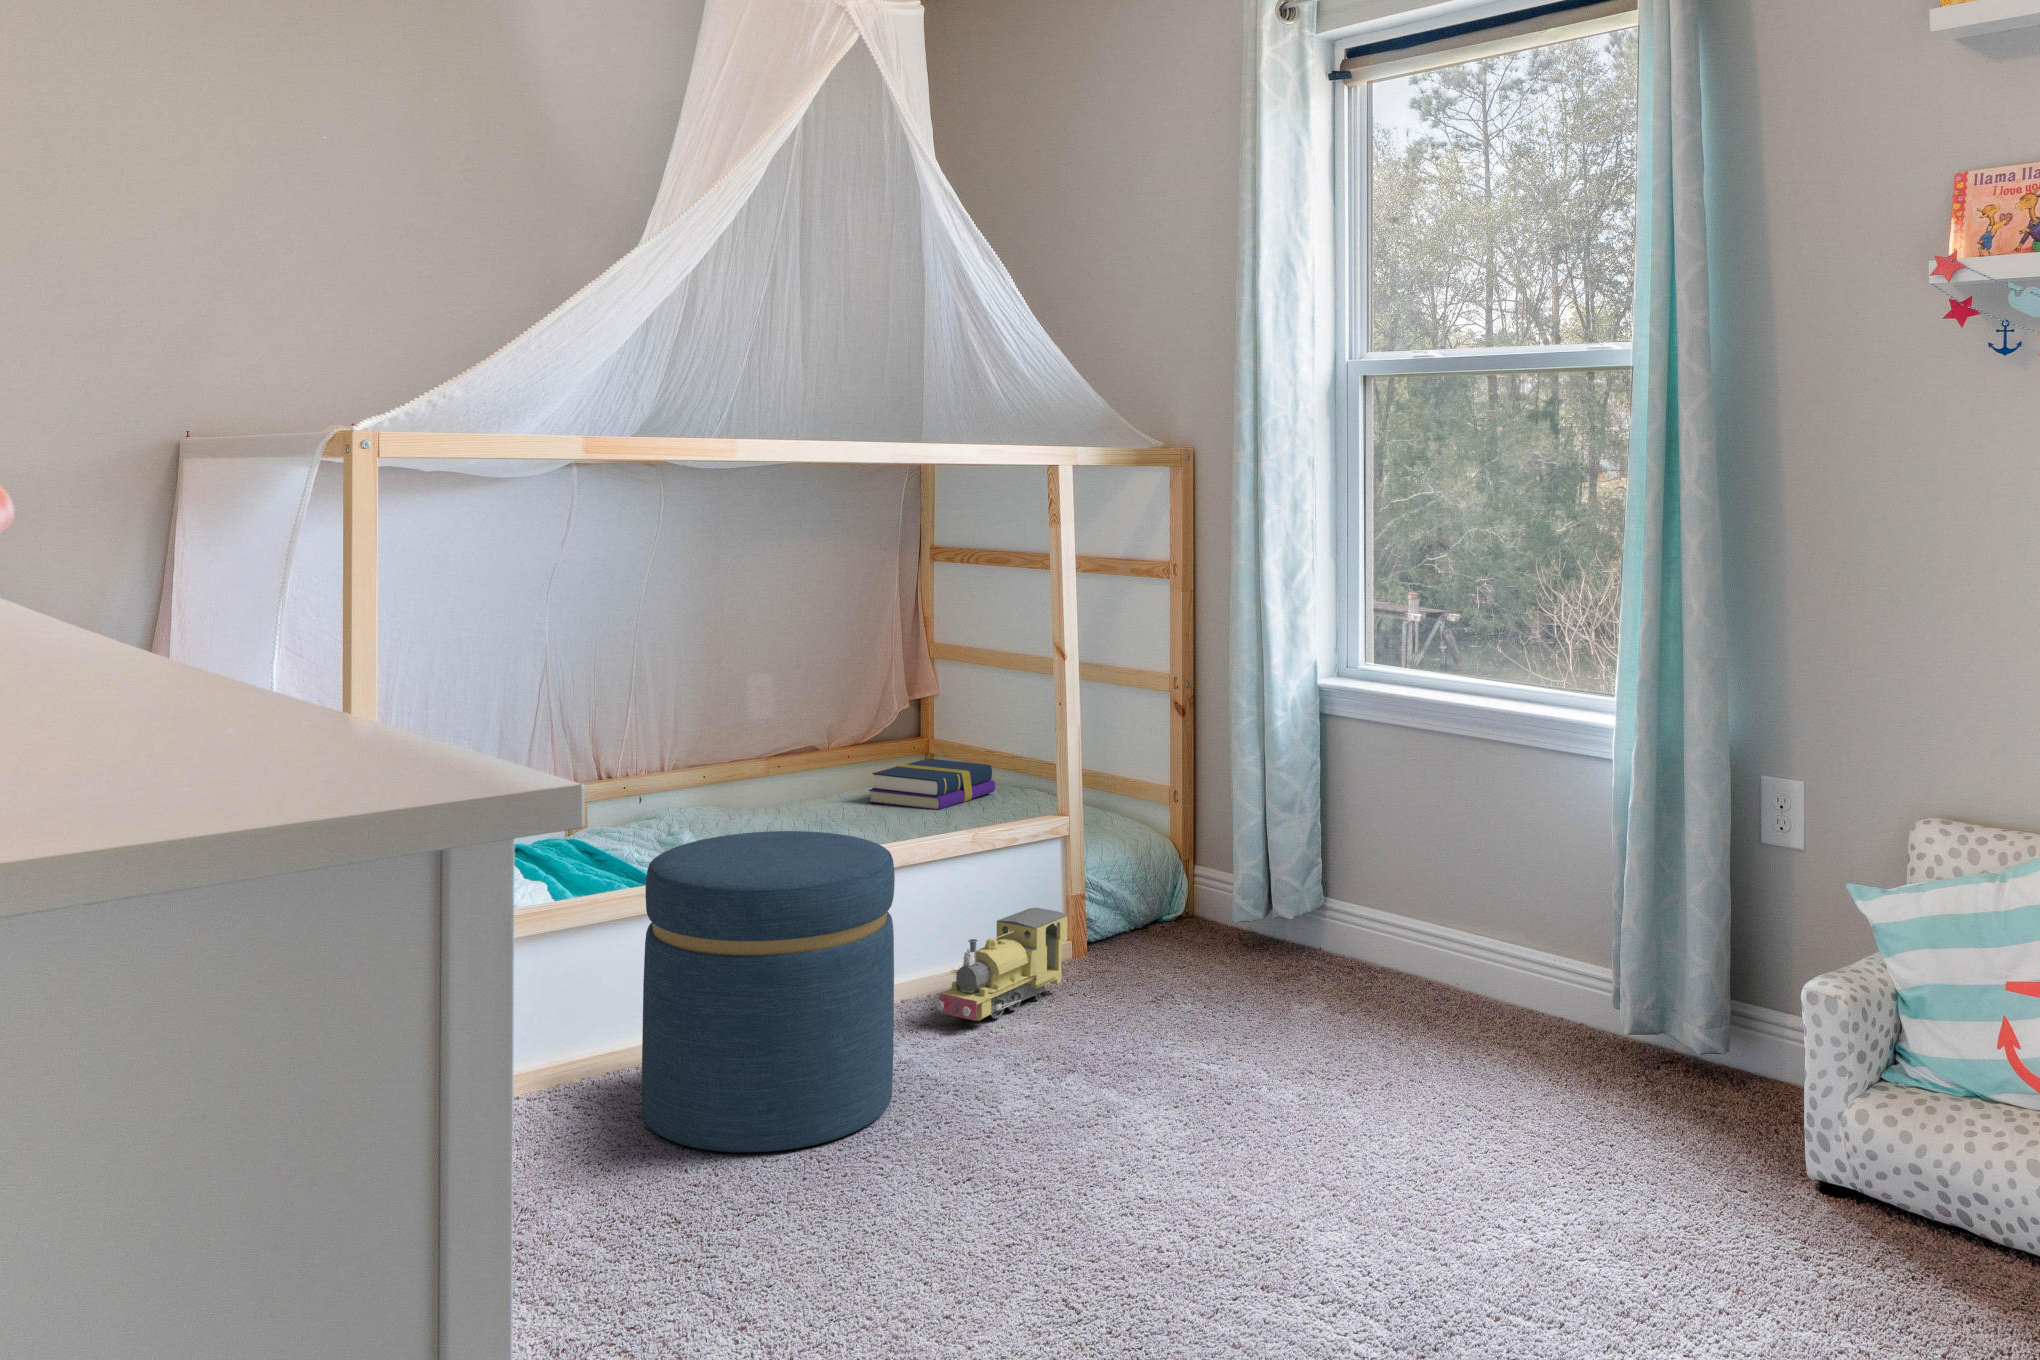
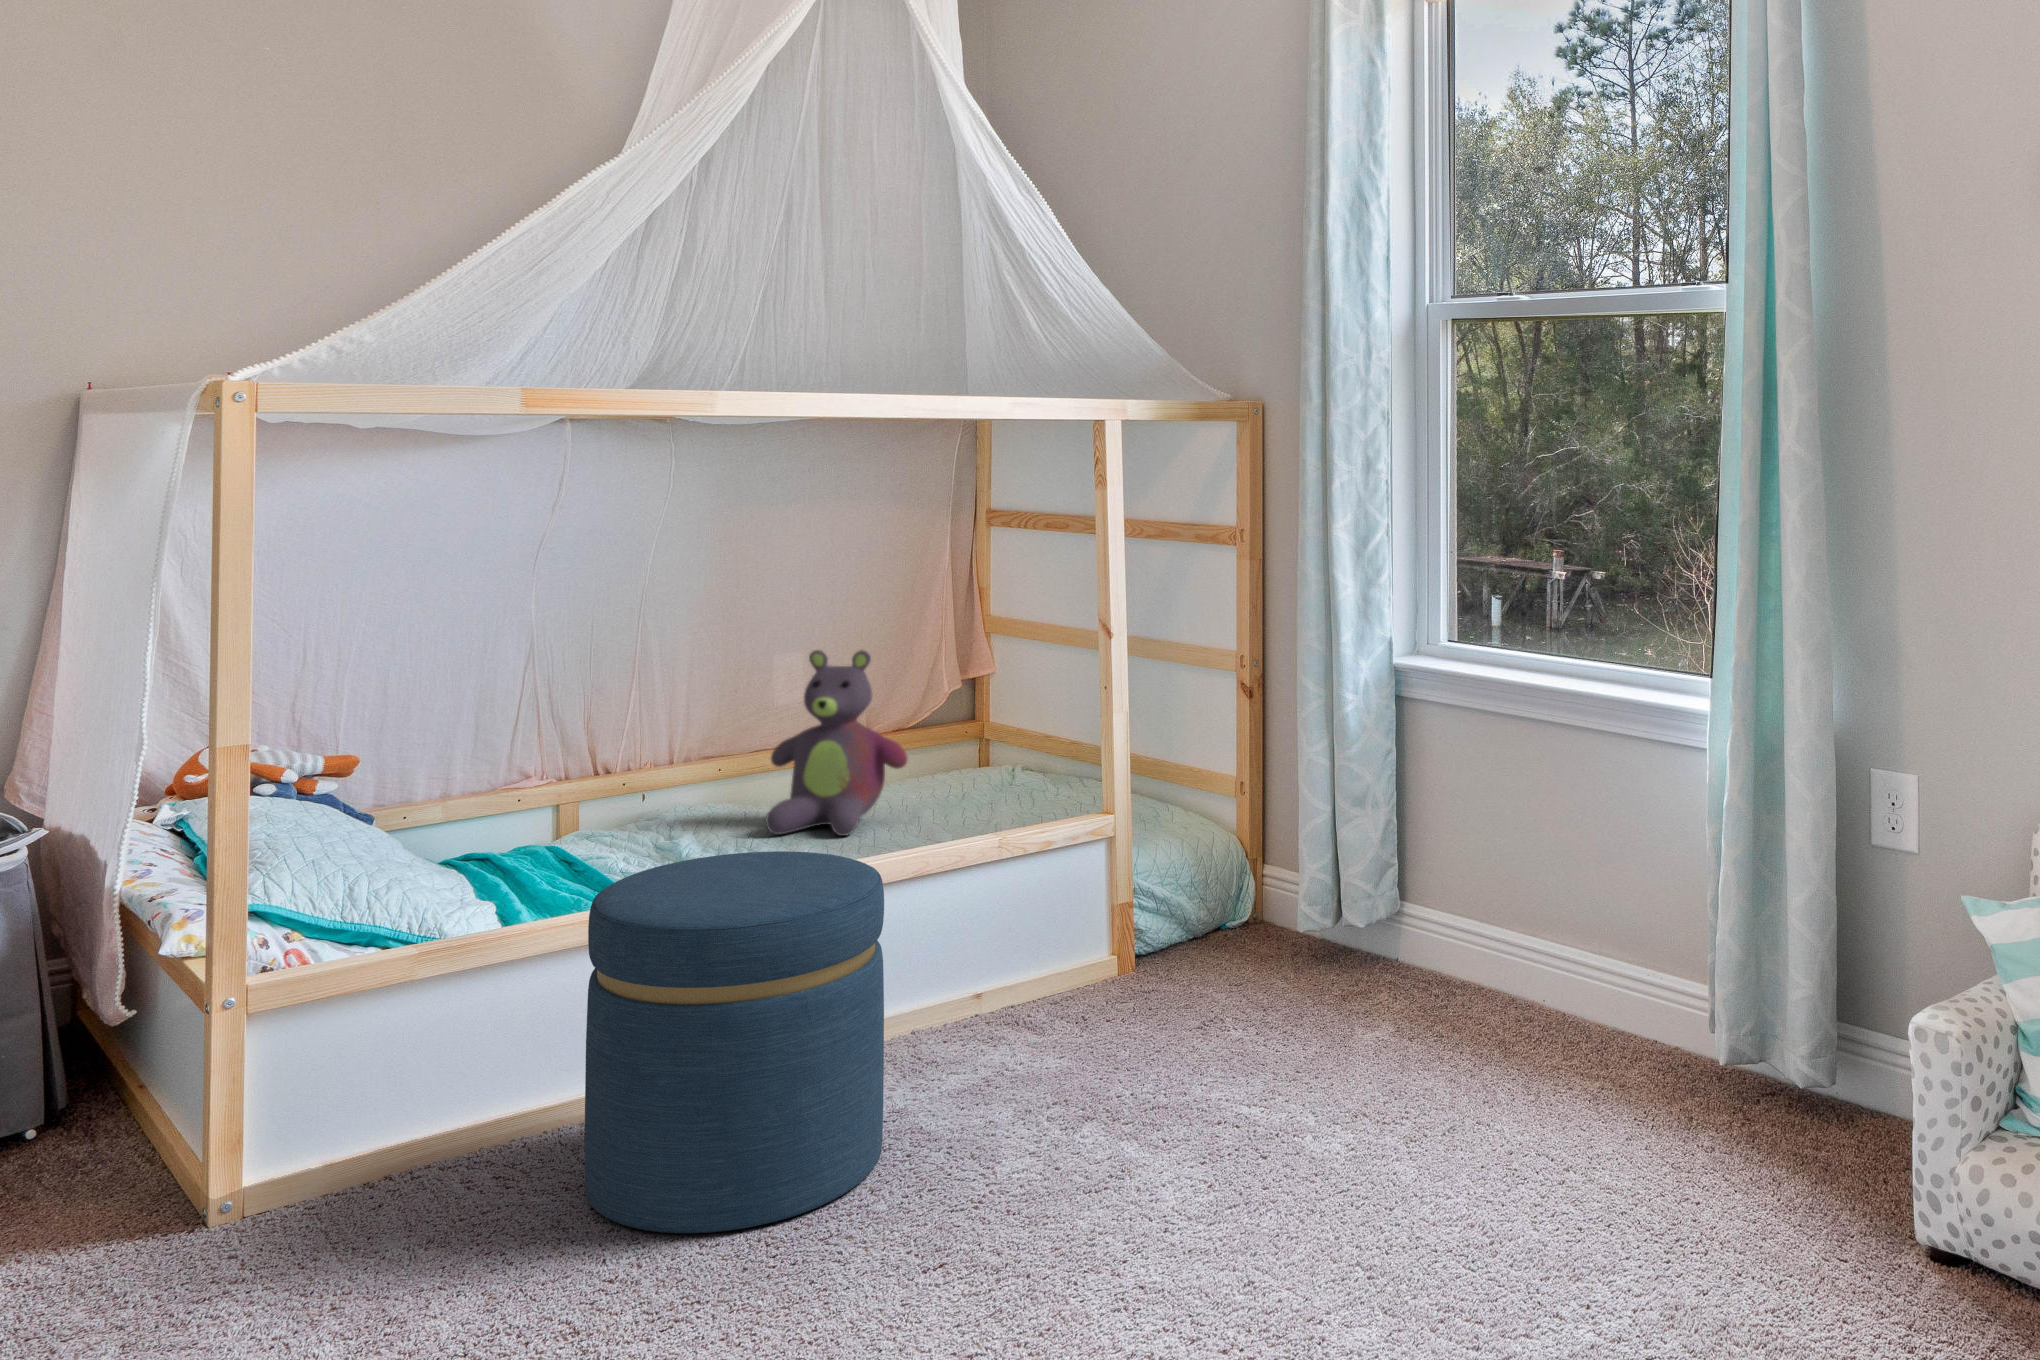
stuffed bear: none [746,657,872,827] -> present [766,650,908,836]
book: present [868,758,995,810] -> none [909,756,1051,813]
toy train: present [936,908,1068,1021] -> none [952,924,1107,1057]

